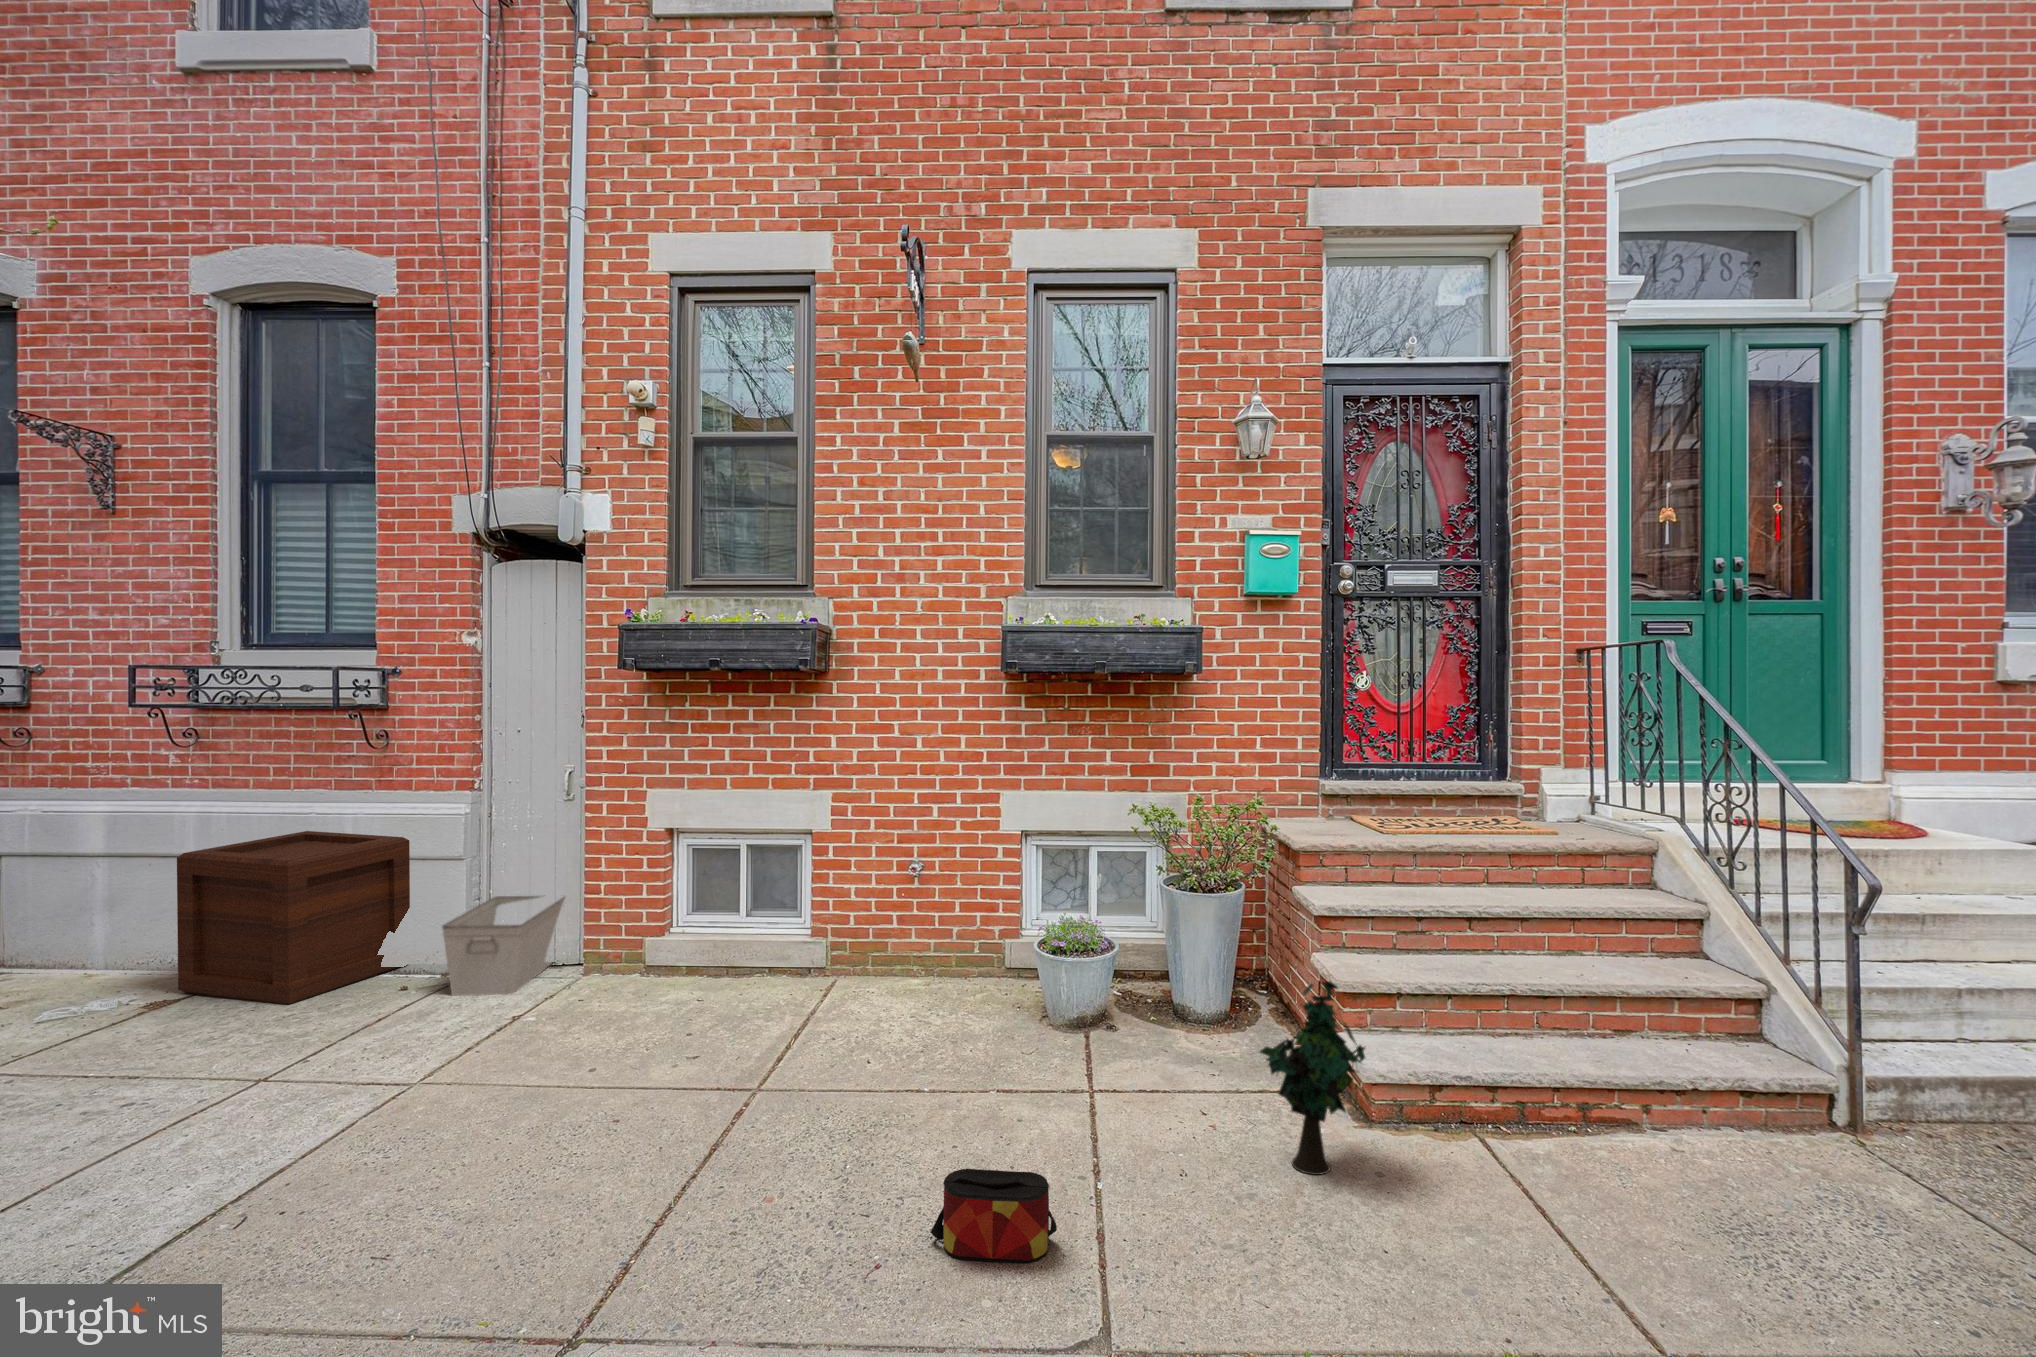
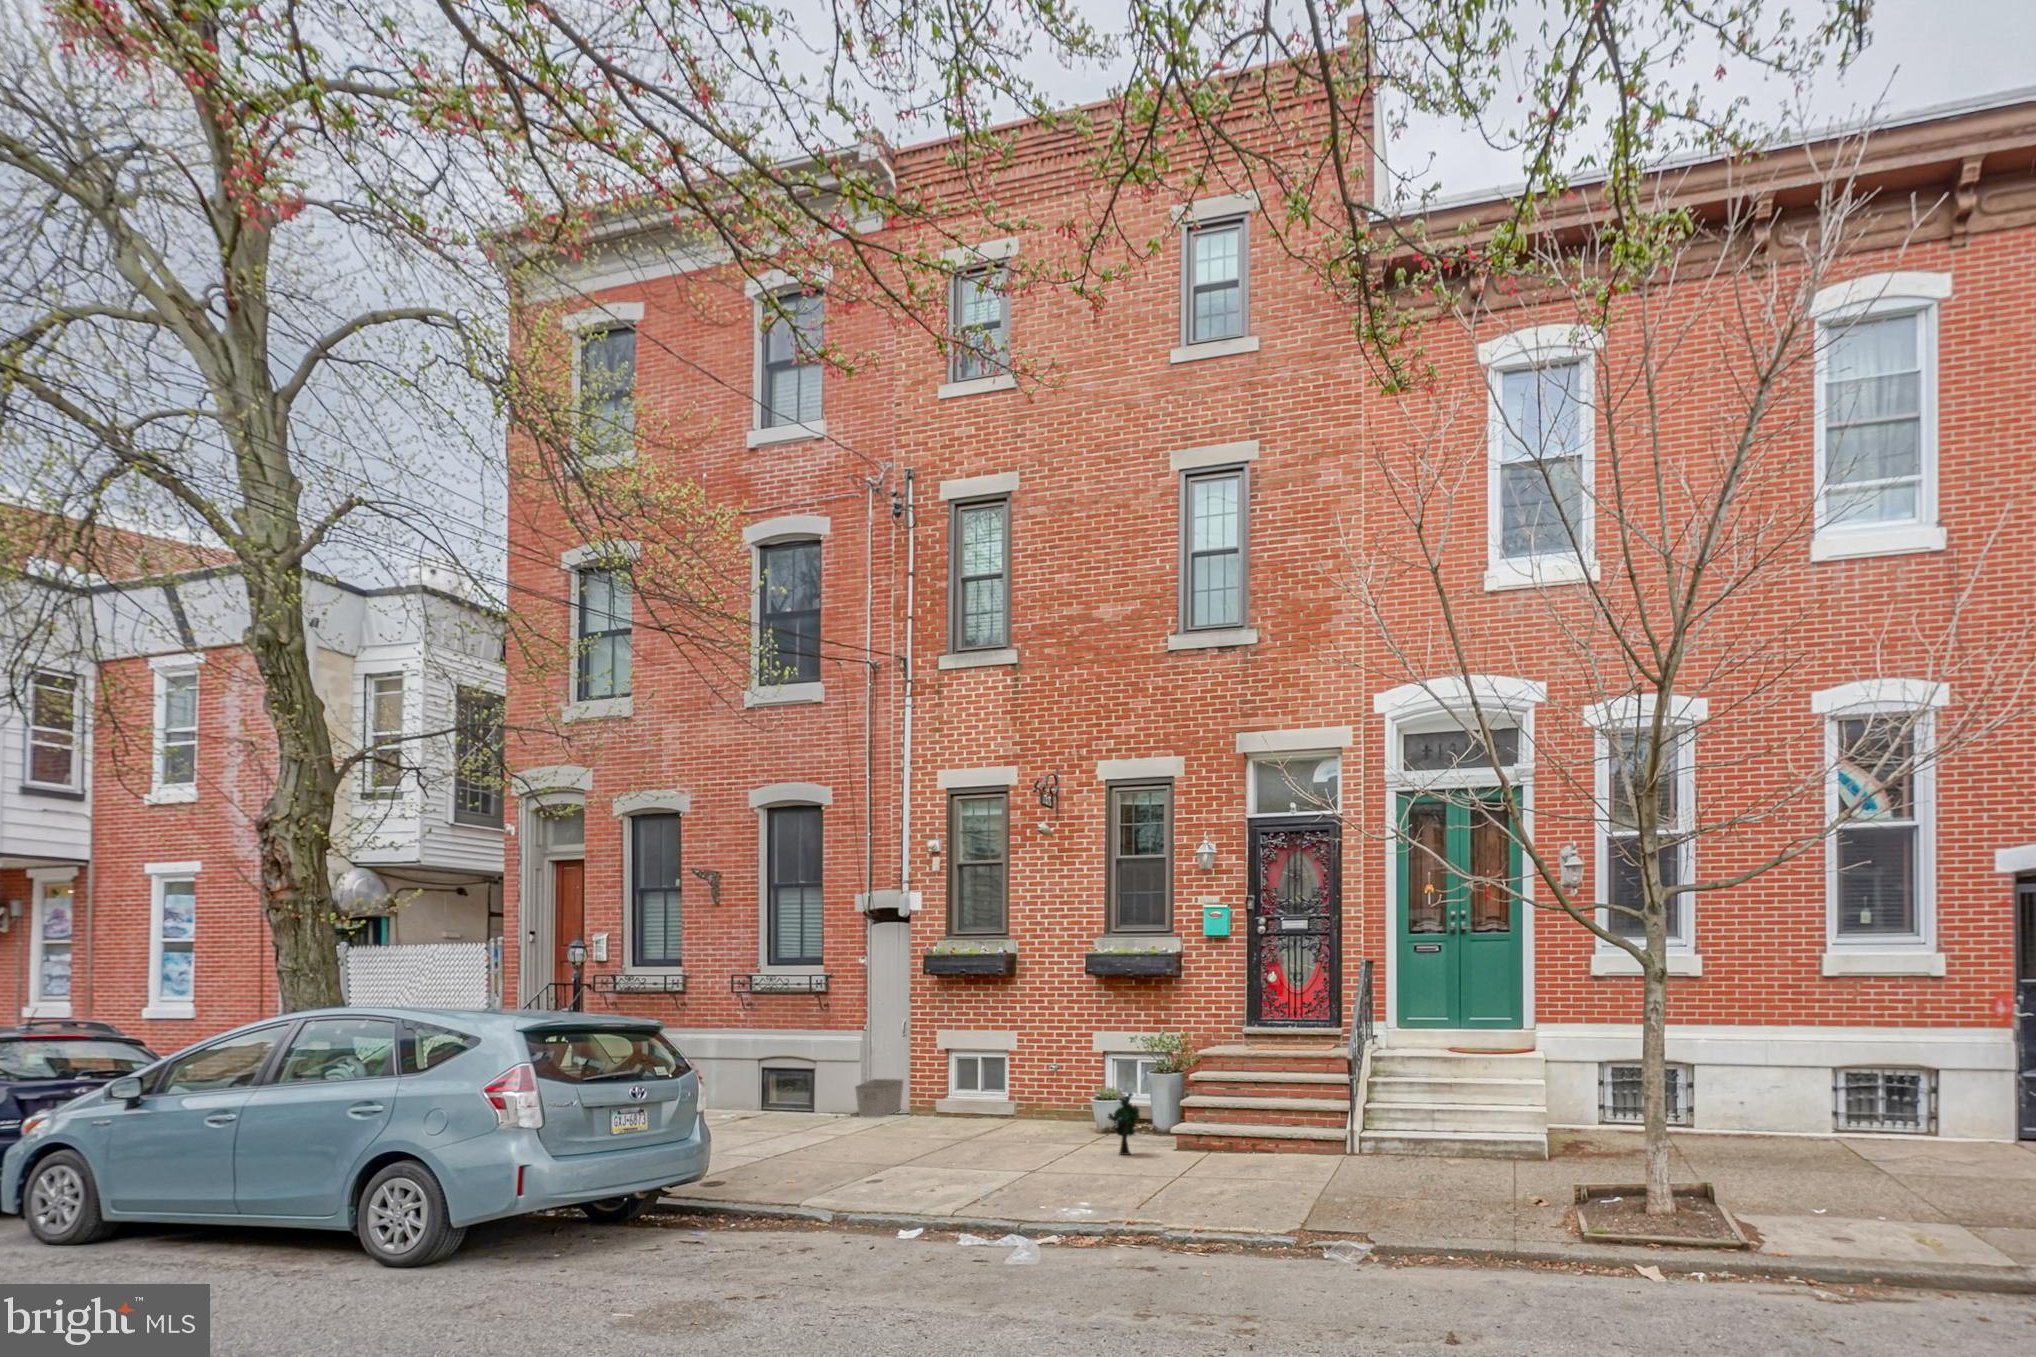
wooden crate: present [177,831,410,1004] -> none [756,1047,840,1118]
bag: present [930,1169,1057,1263] -> none [995,1136,1028,1160]

